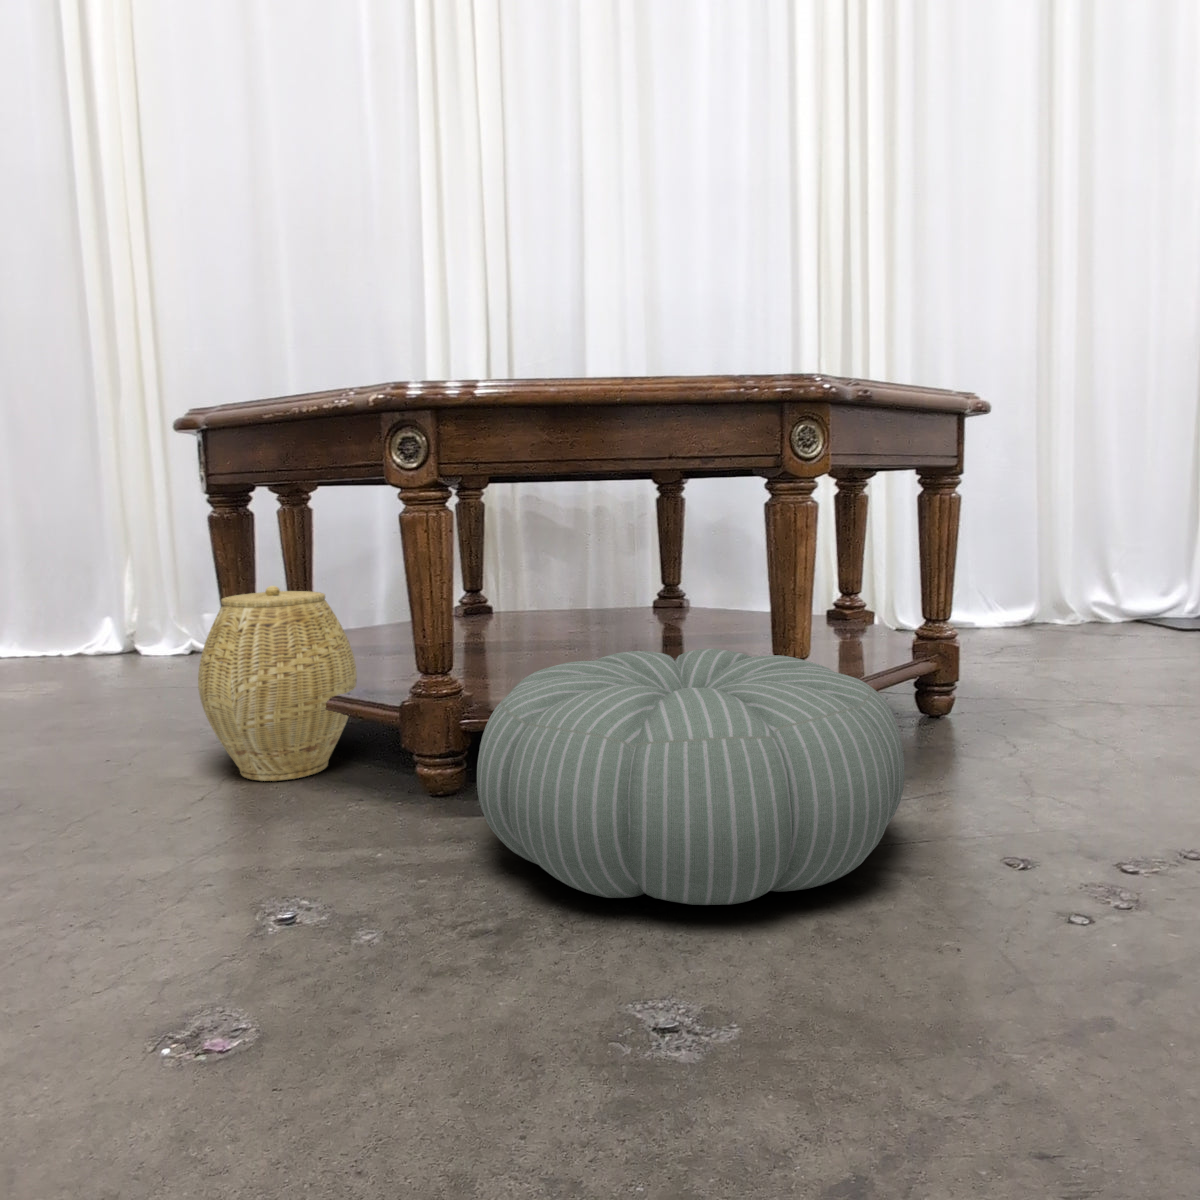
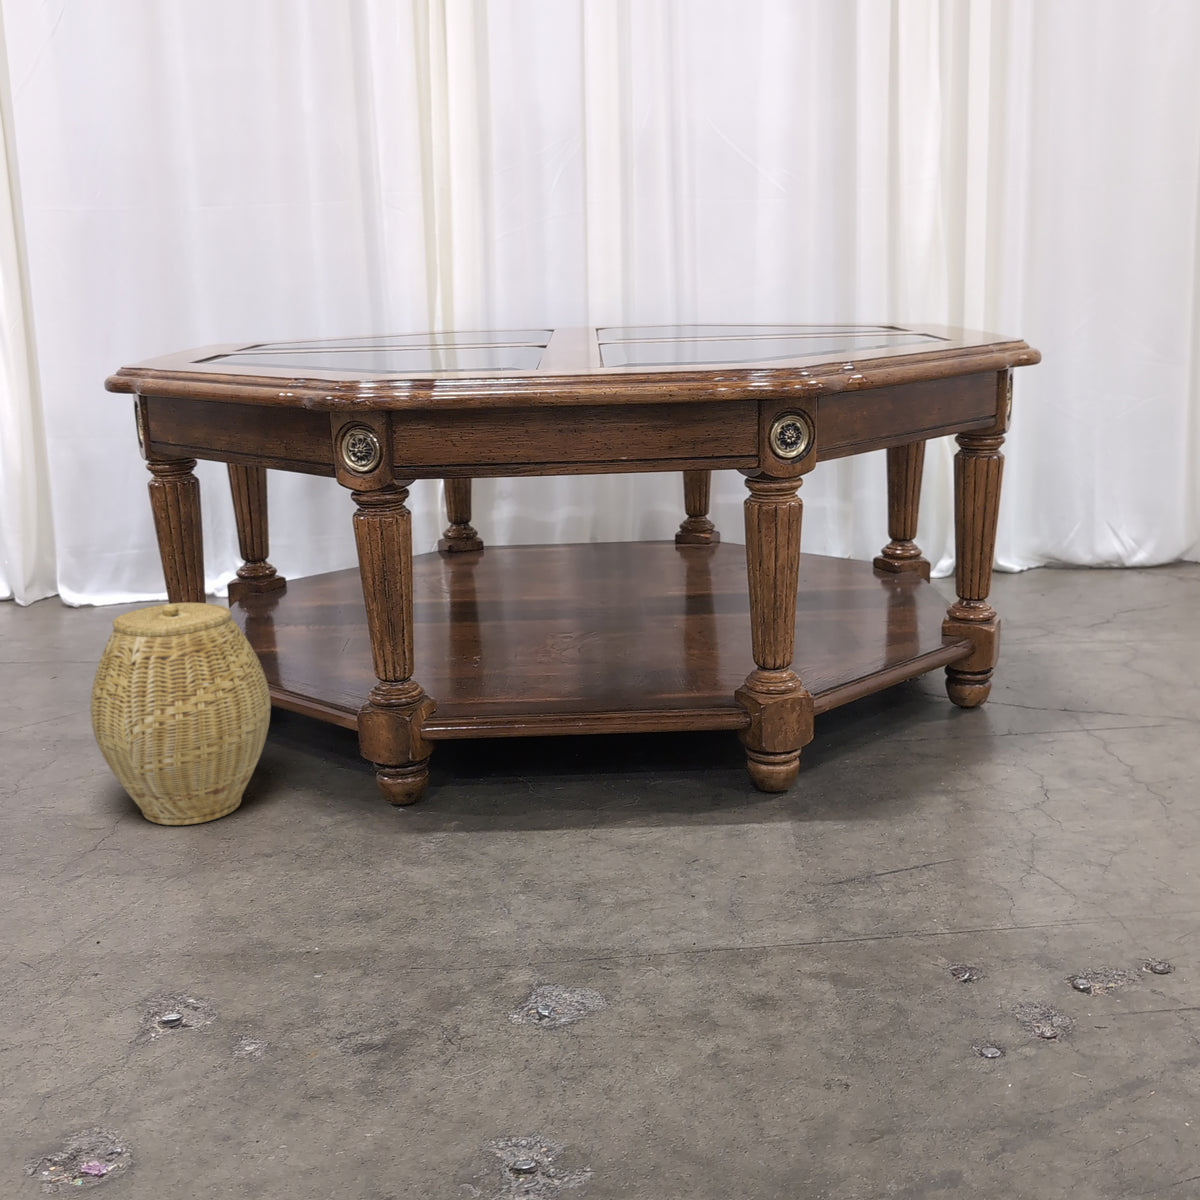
pouf: present [477,649,904,905] -> none [376,706,845,1023]

